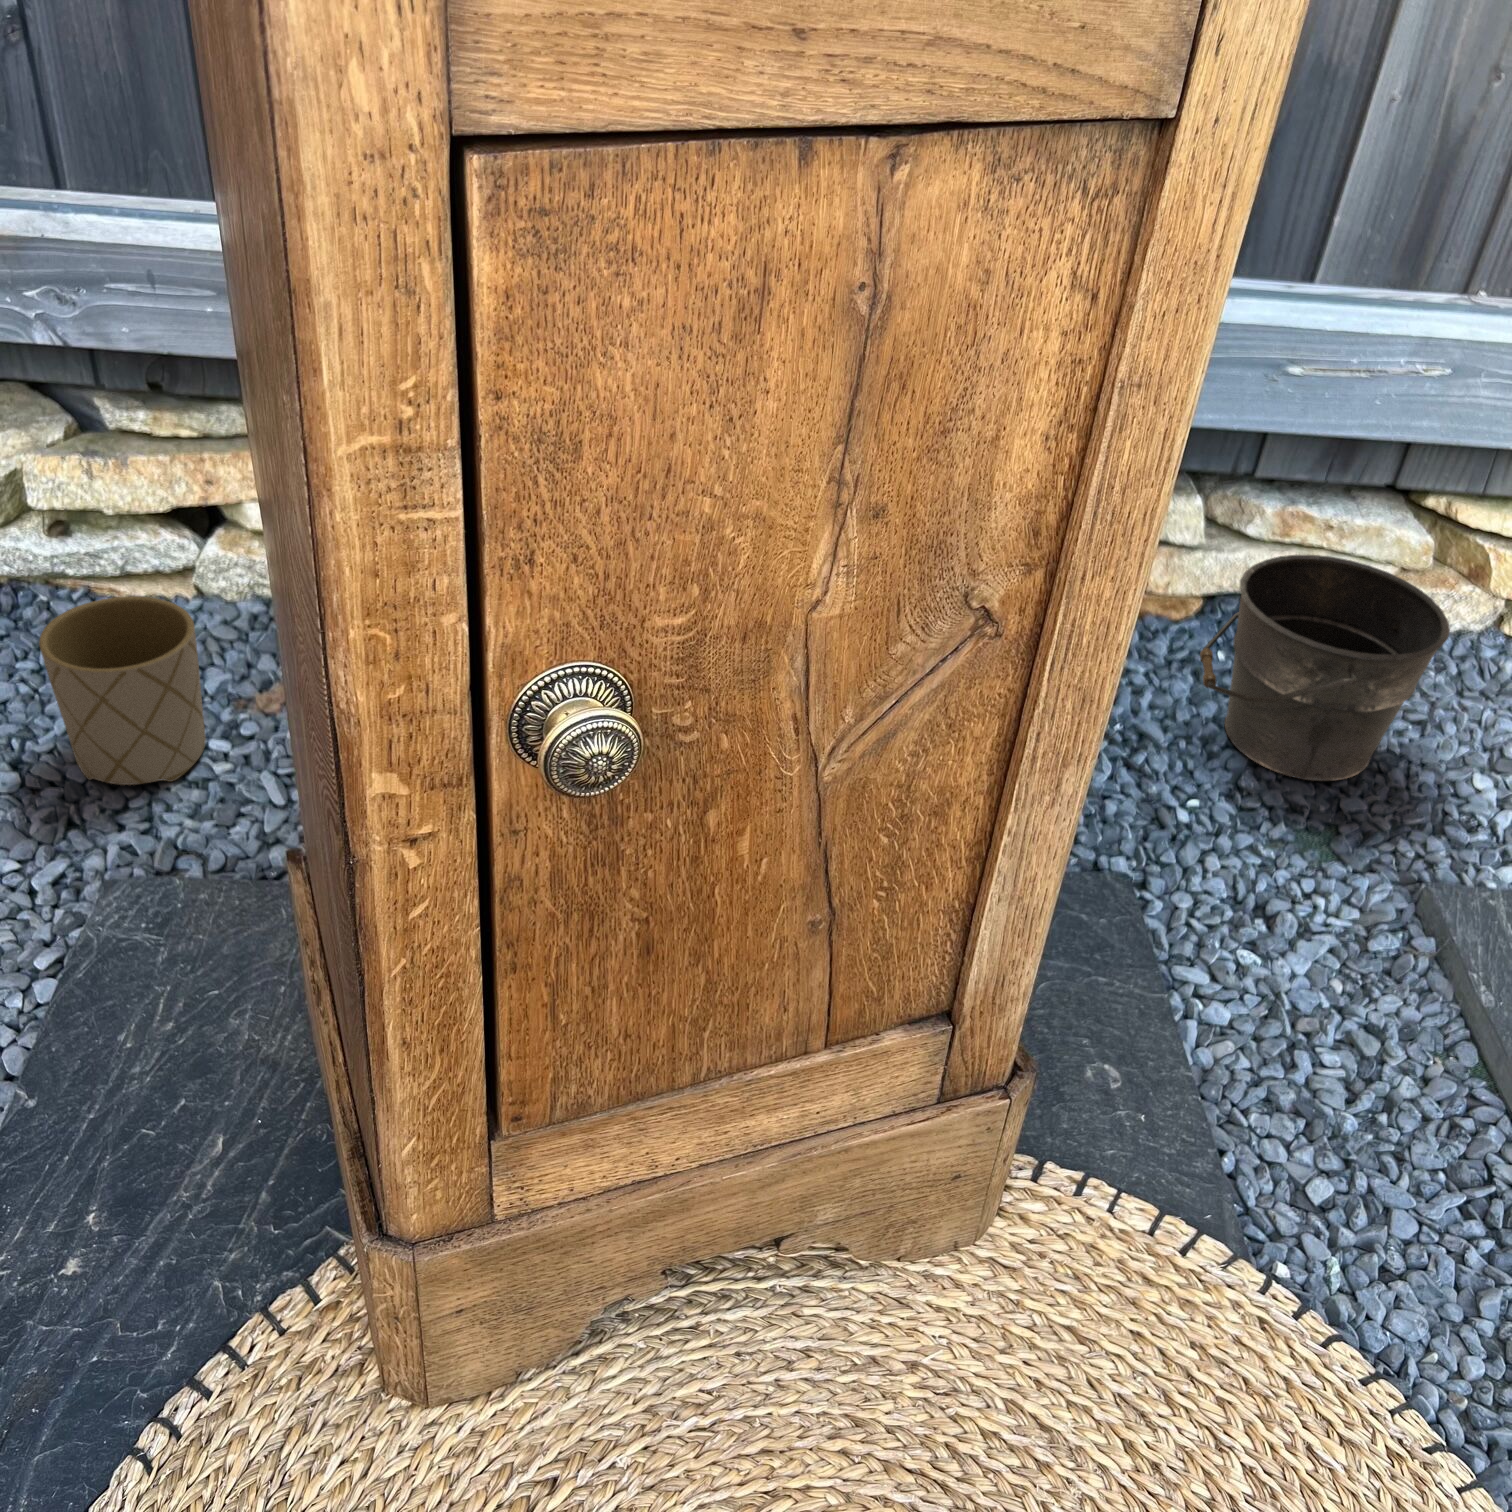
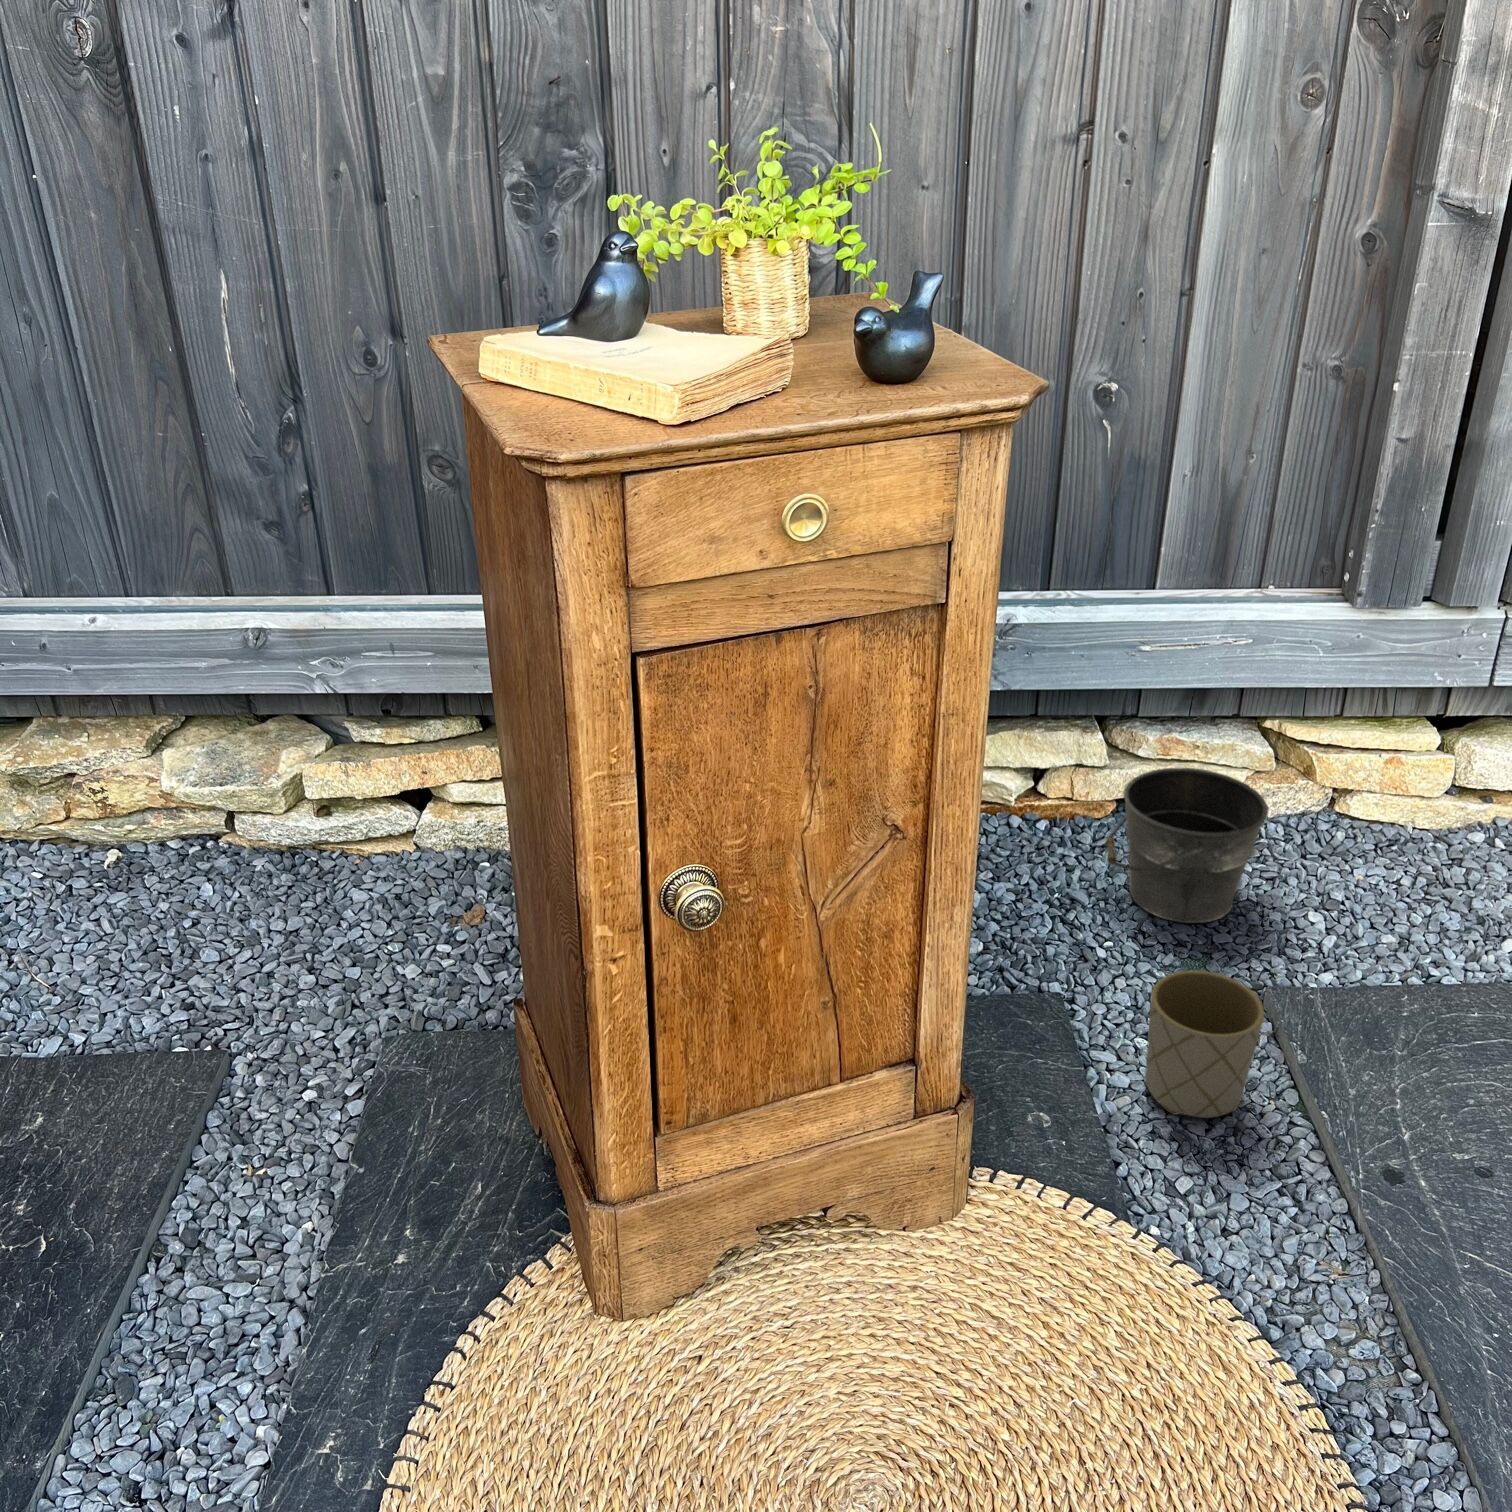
planter: present [39,596,206,785] -> present [1145,970,1264,1118]

